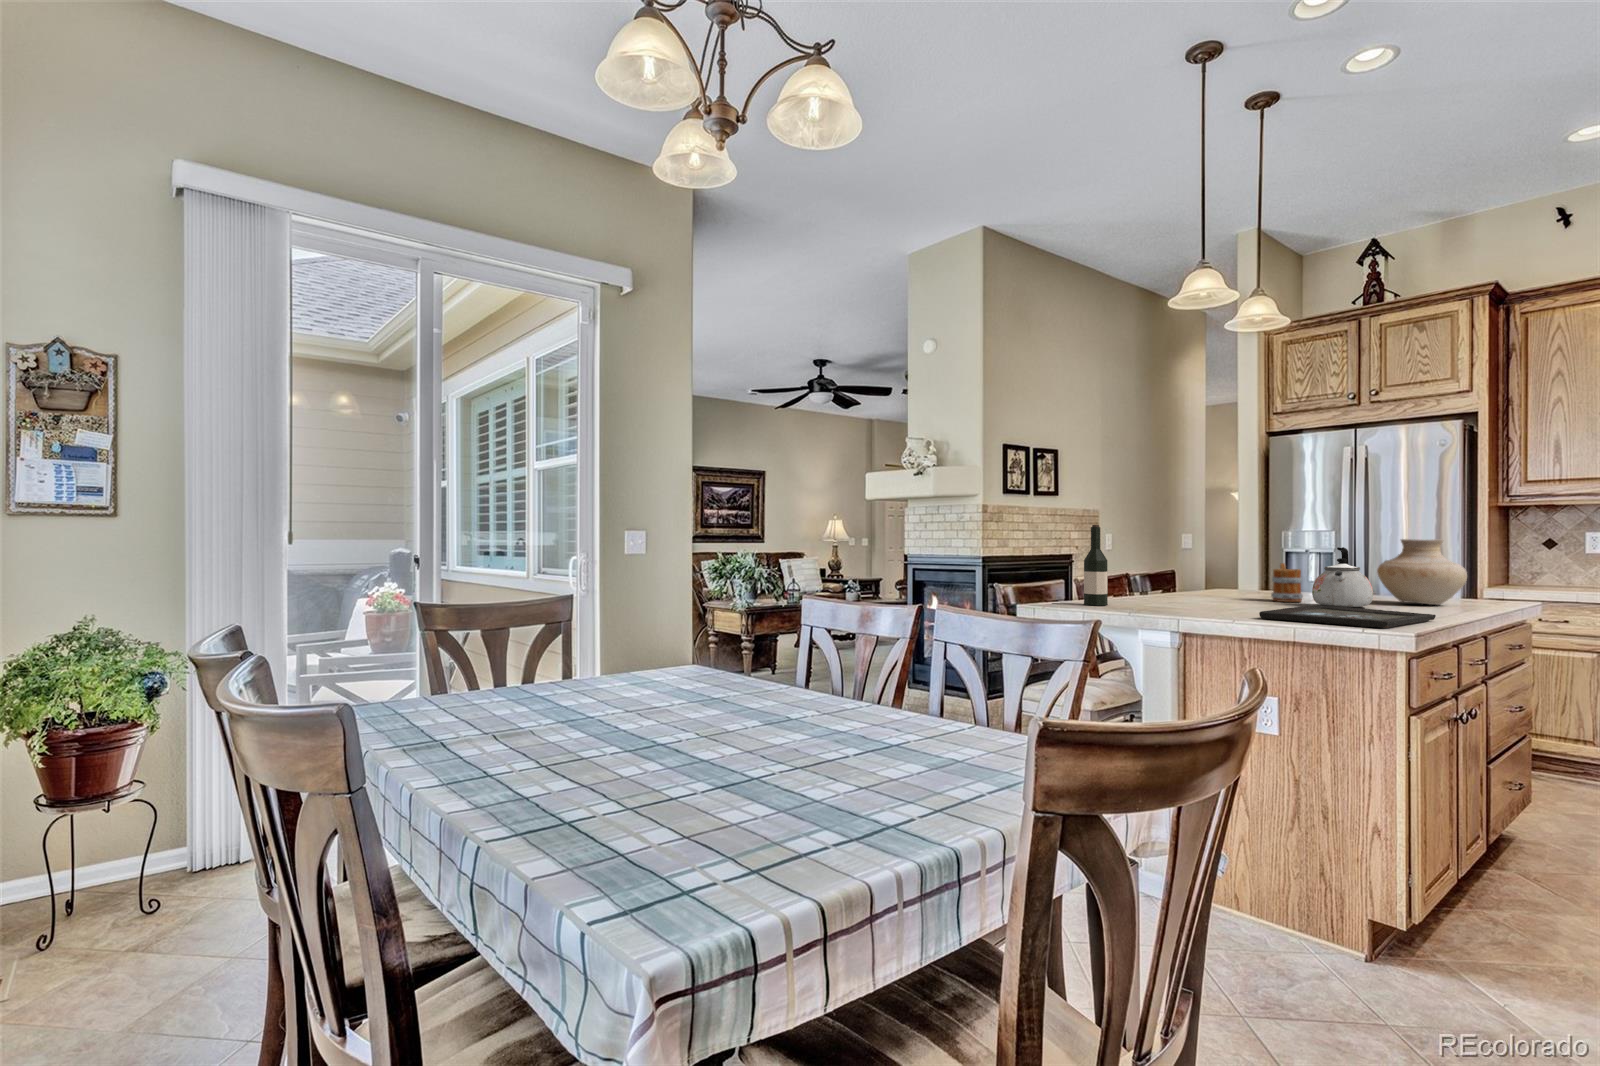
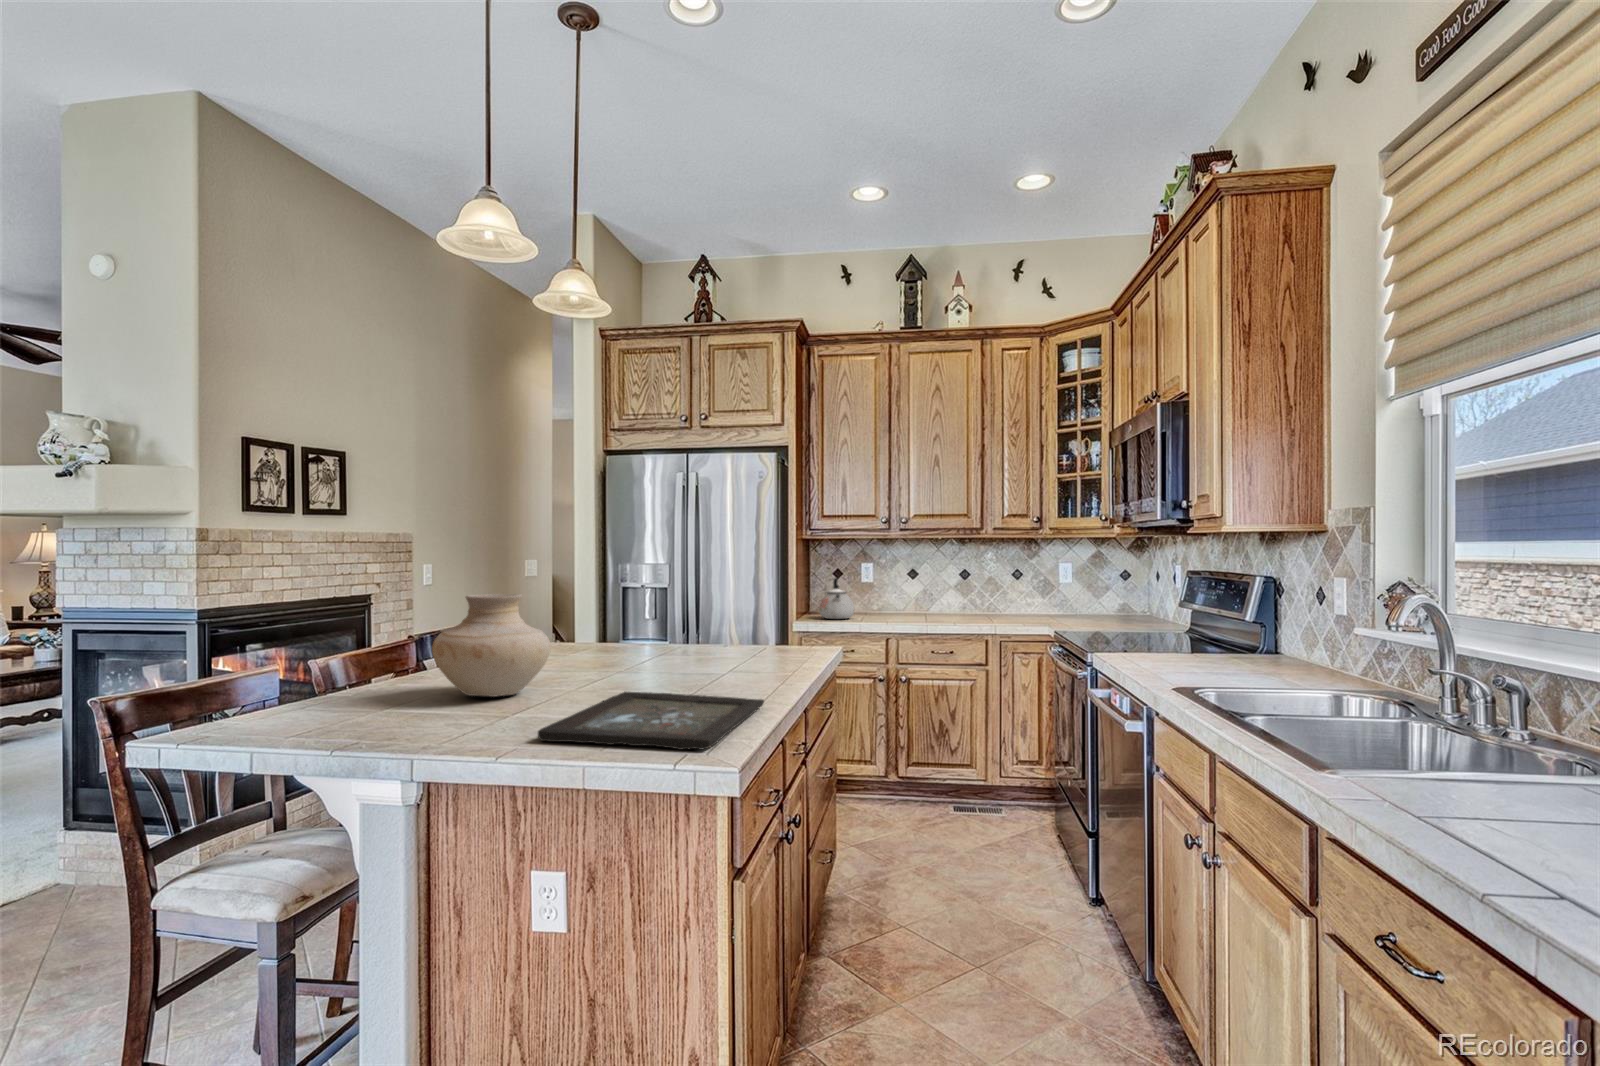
wine bottle: present [1084,525,1108,606] -> none [263,580,310,727]
vase: present [1377,539,1467,605] -> present [432,594,551,697]
kettle: present [1312,547,1373,607] -> present [819,578,854,619]
mug: present [1271,563,1303,602] -> none [586,617,623,672]

